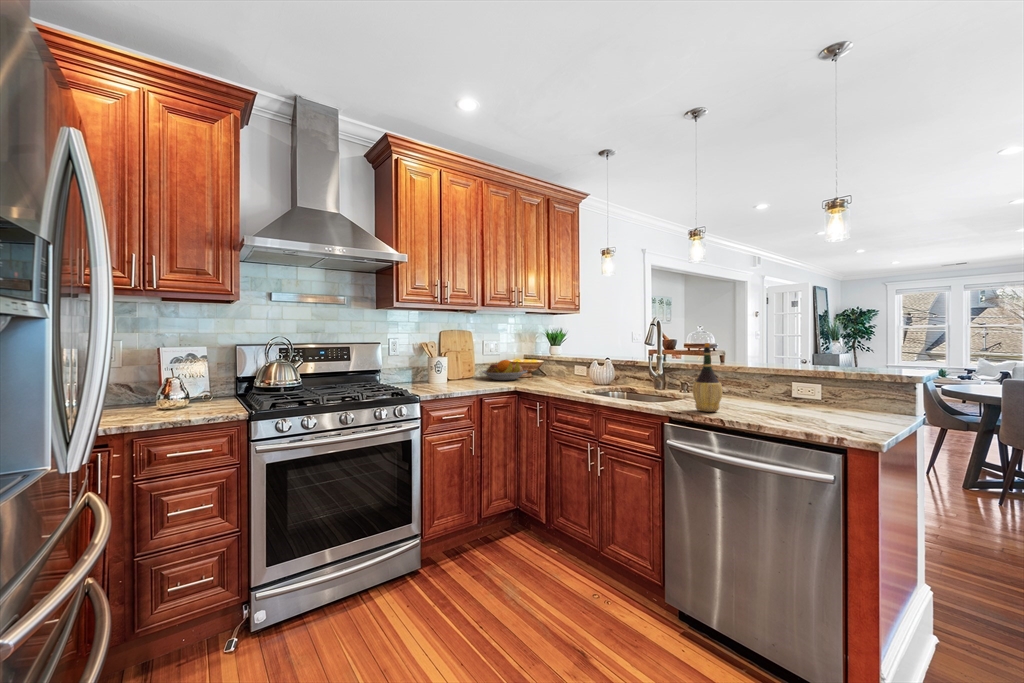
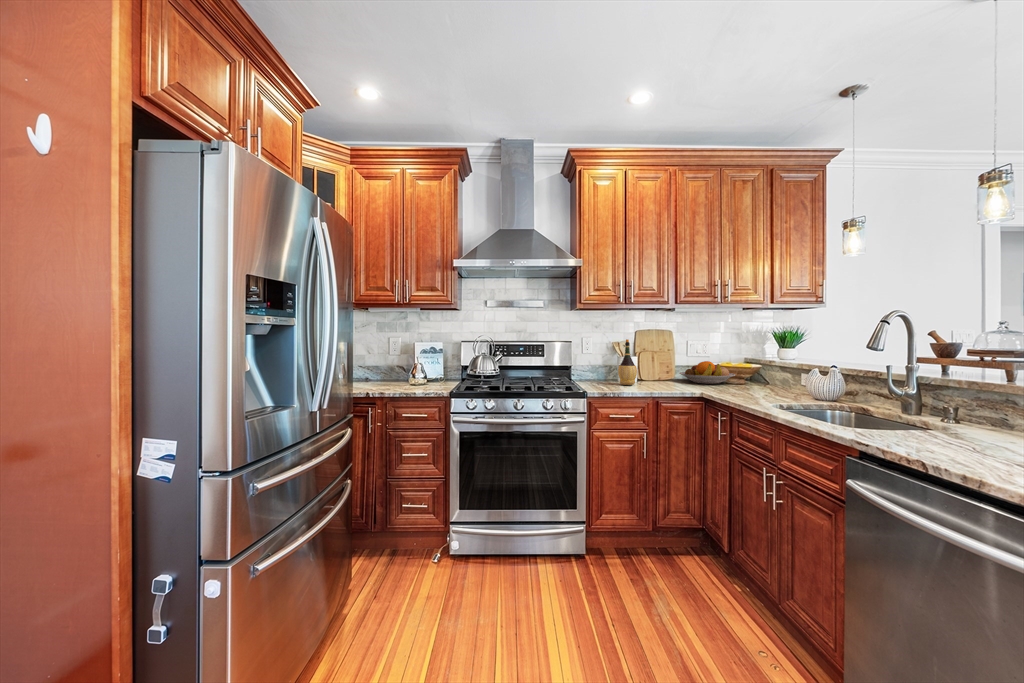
wine bottle: present [693,343,722,412] -> present [618,339,637,385]

